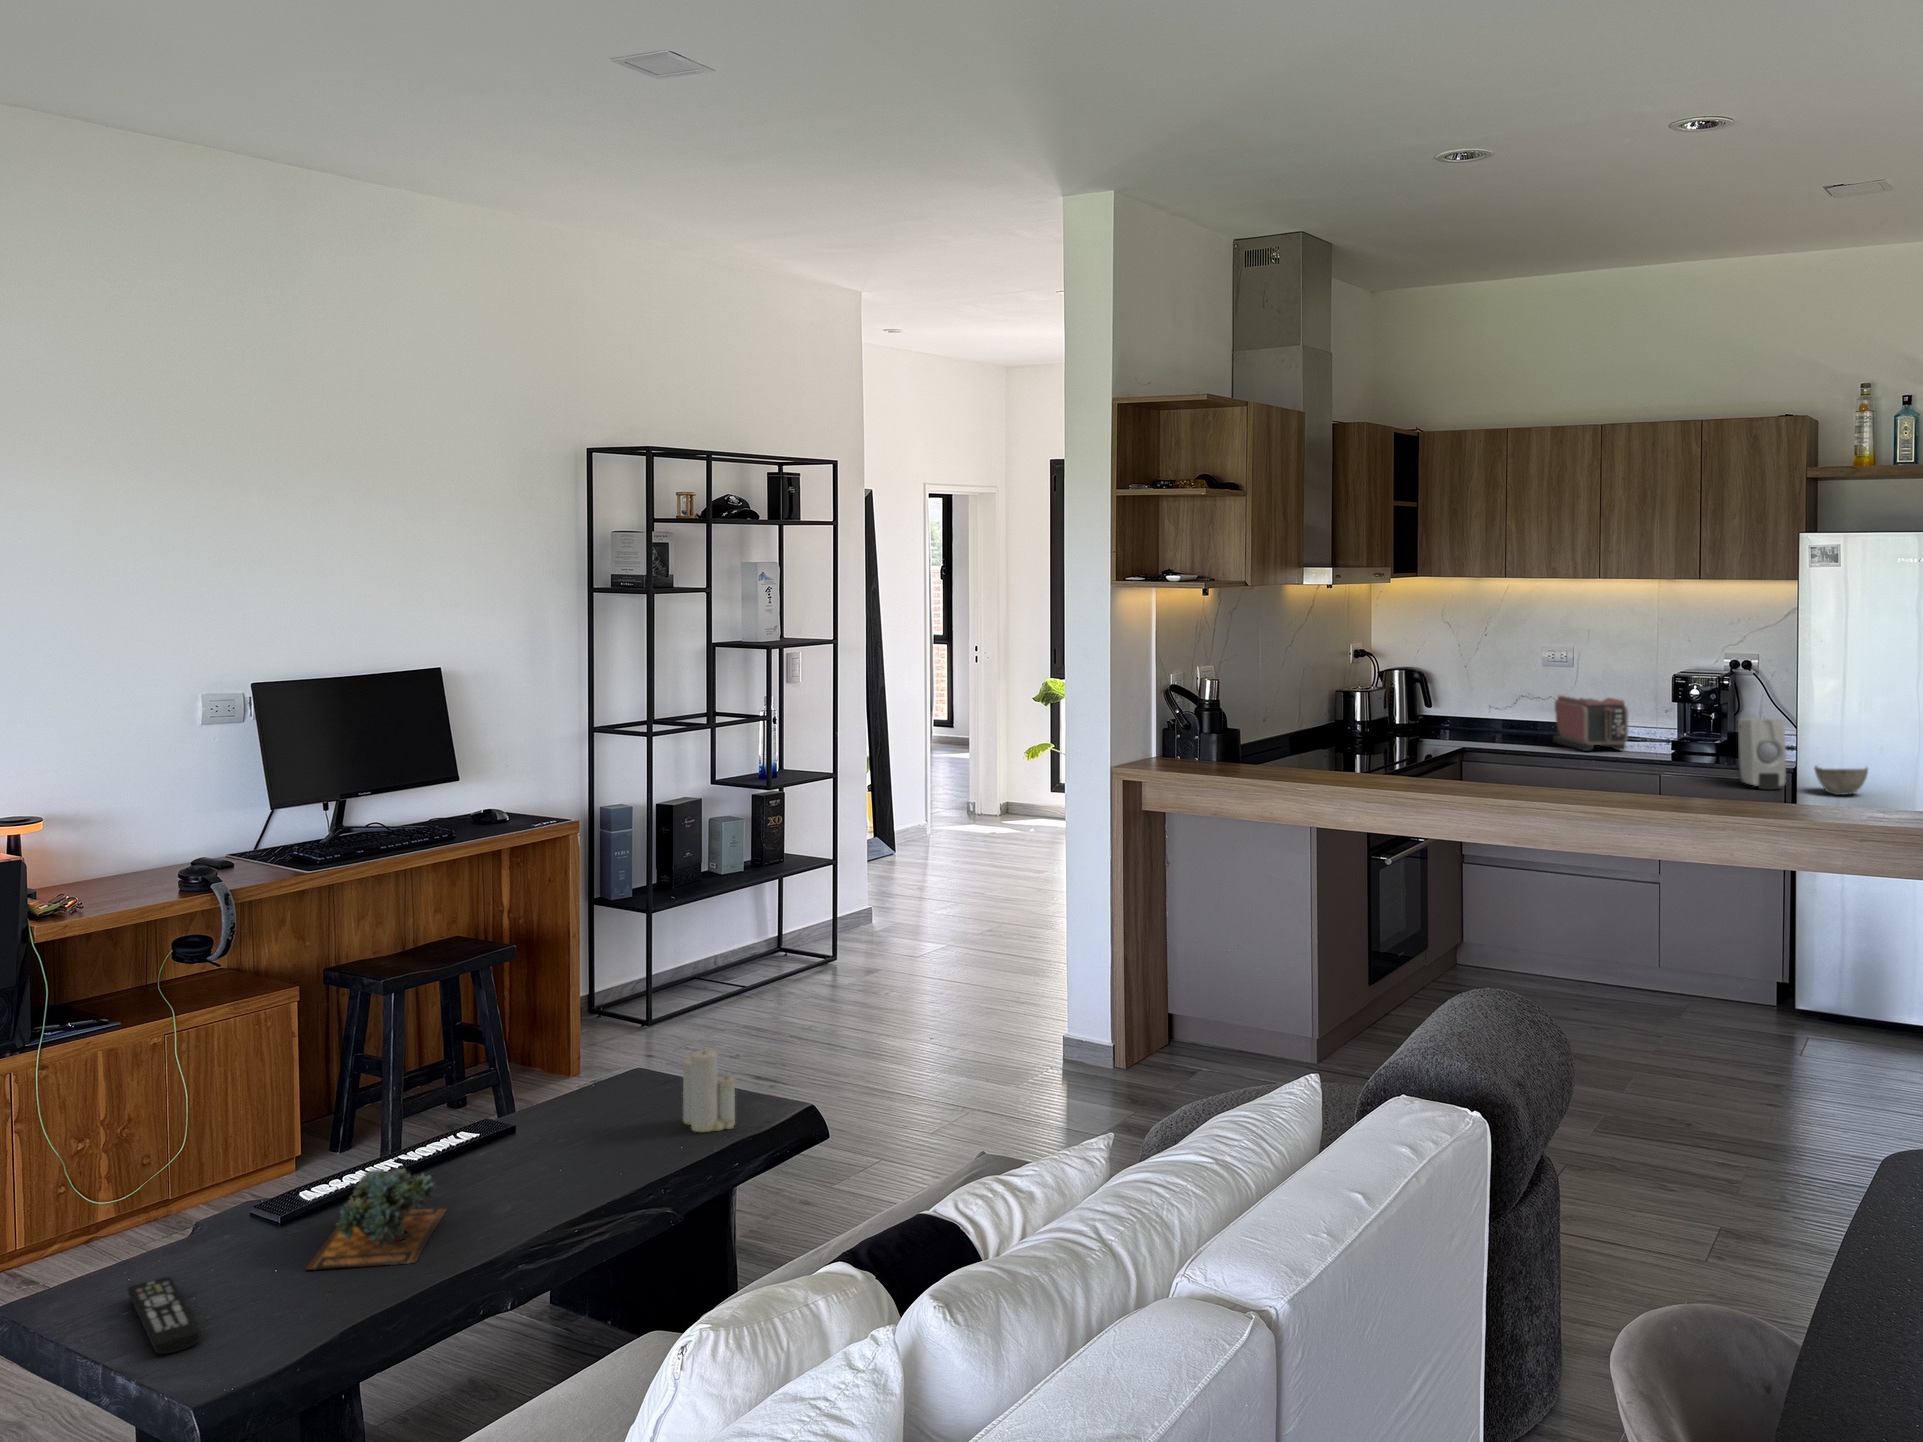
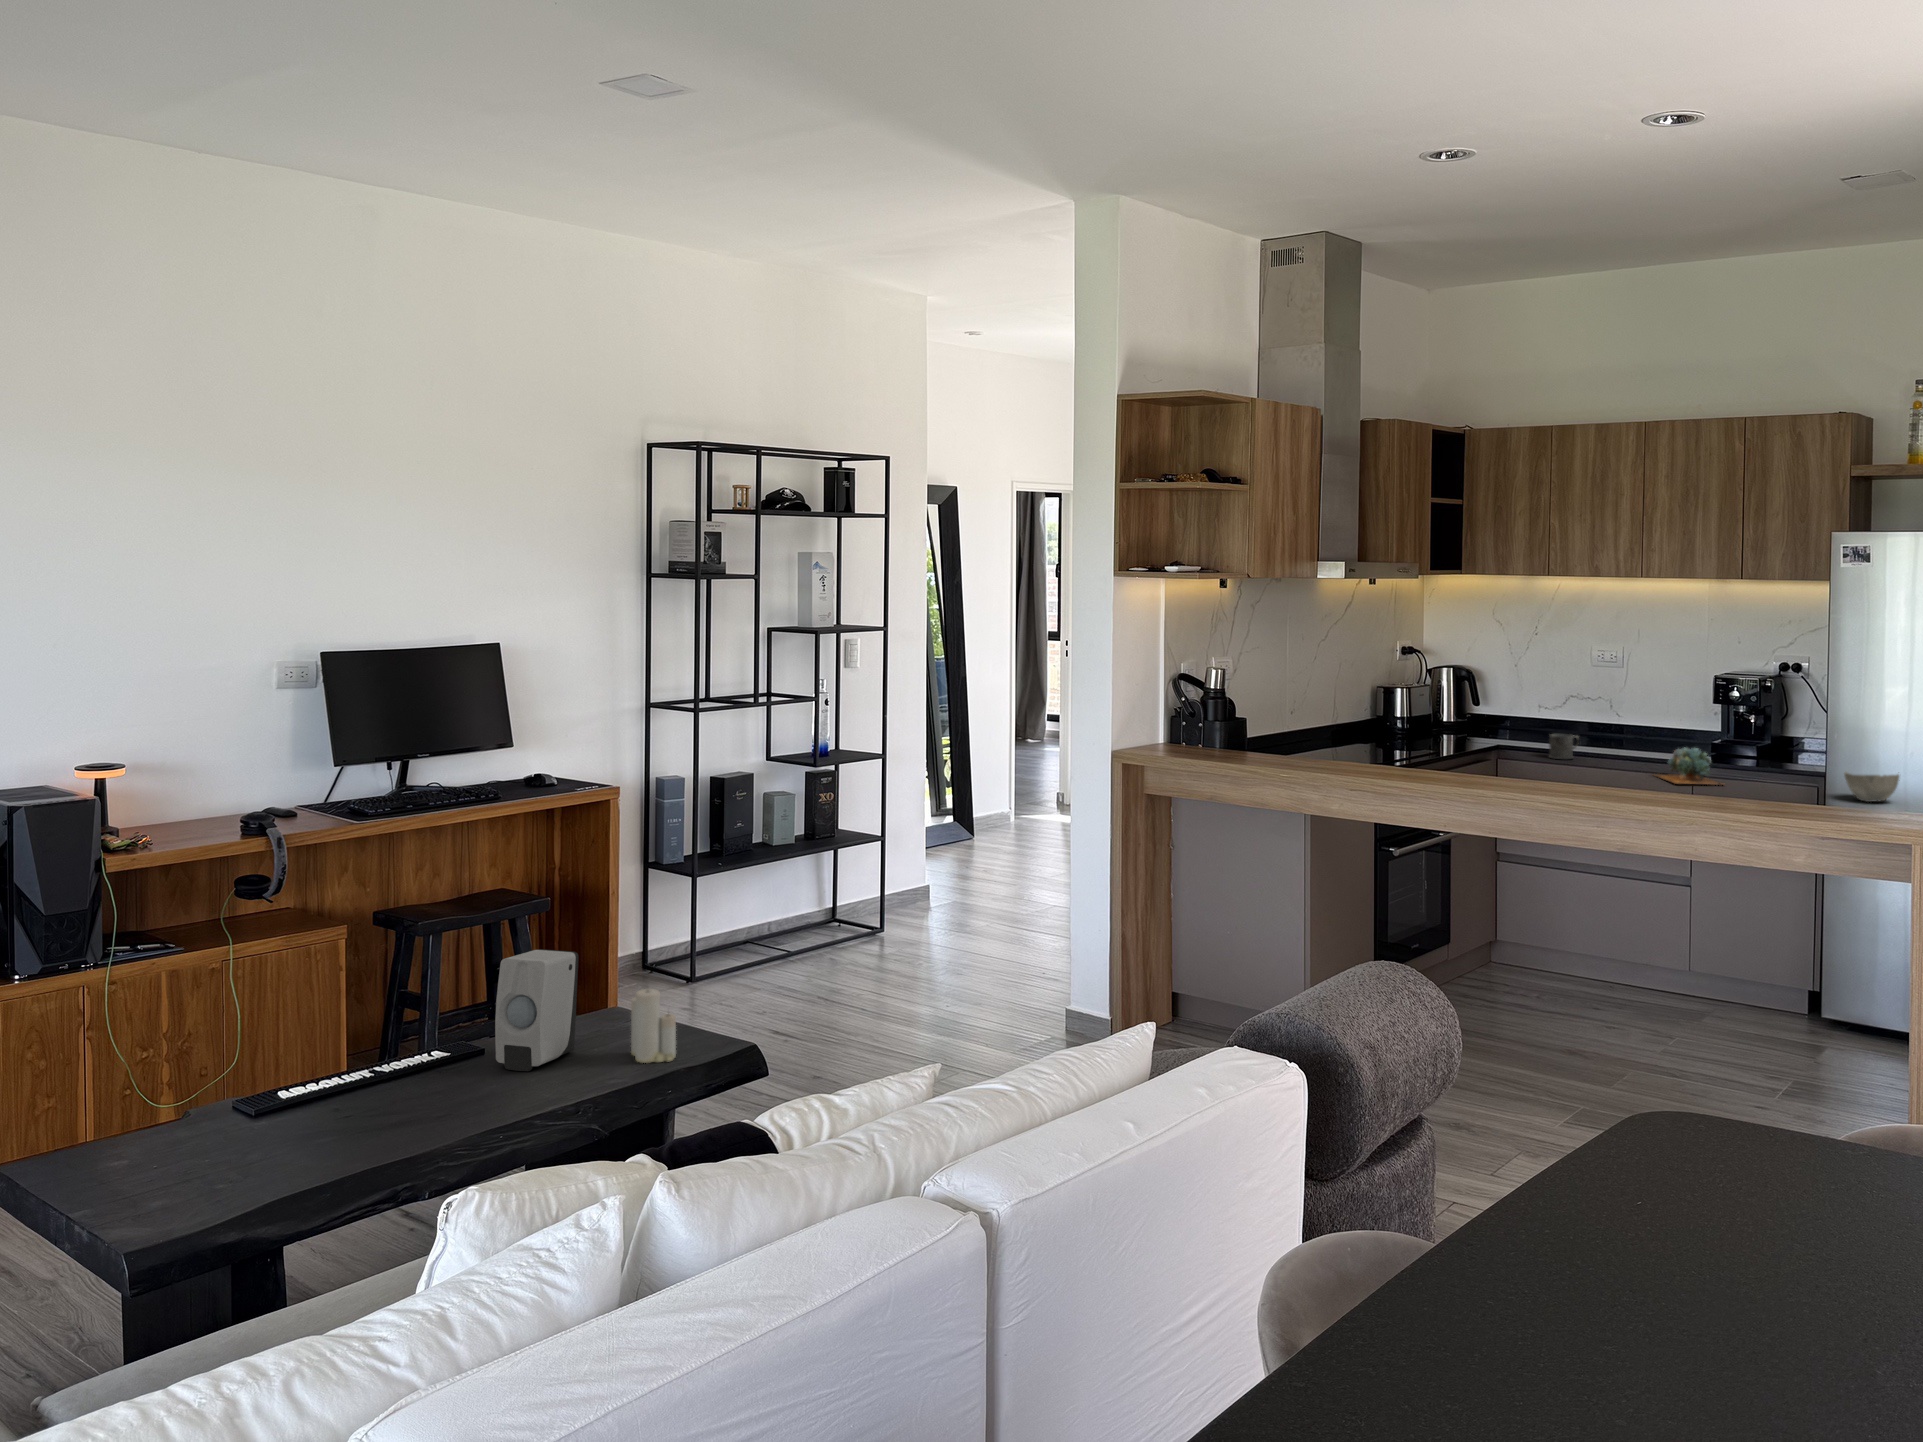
toaster: present [1553,696,1628,751] -> none [1601,695,1675,753]
soap dispenser: present [1738,718,1786,789] -> present [495,949,579,1071]
mug: none [1514,735,1543,760] -> present [1549,734,1579,759]
succulent plant: present [306,1169,446,1270] -> present [1652,747,1722,785]
remote control: present [128,1276,200,1354] -> none [117,1149,160,1207]

